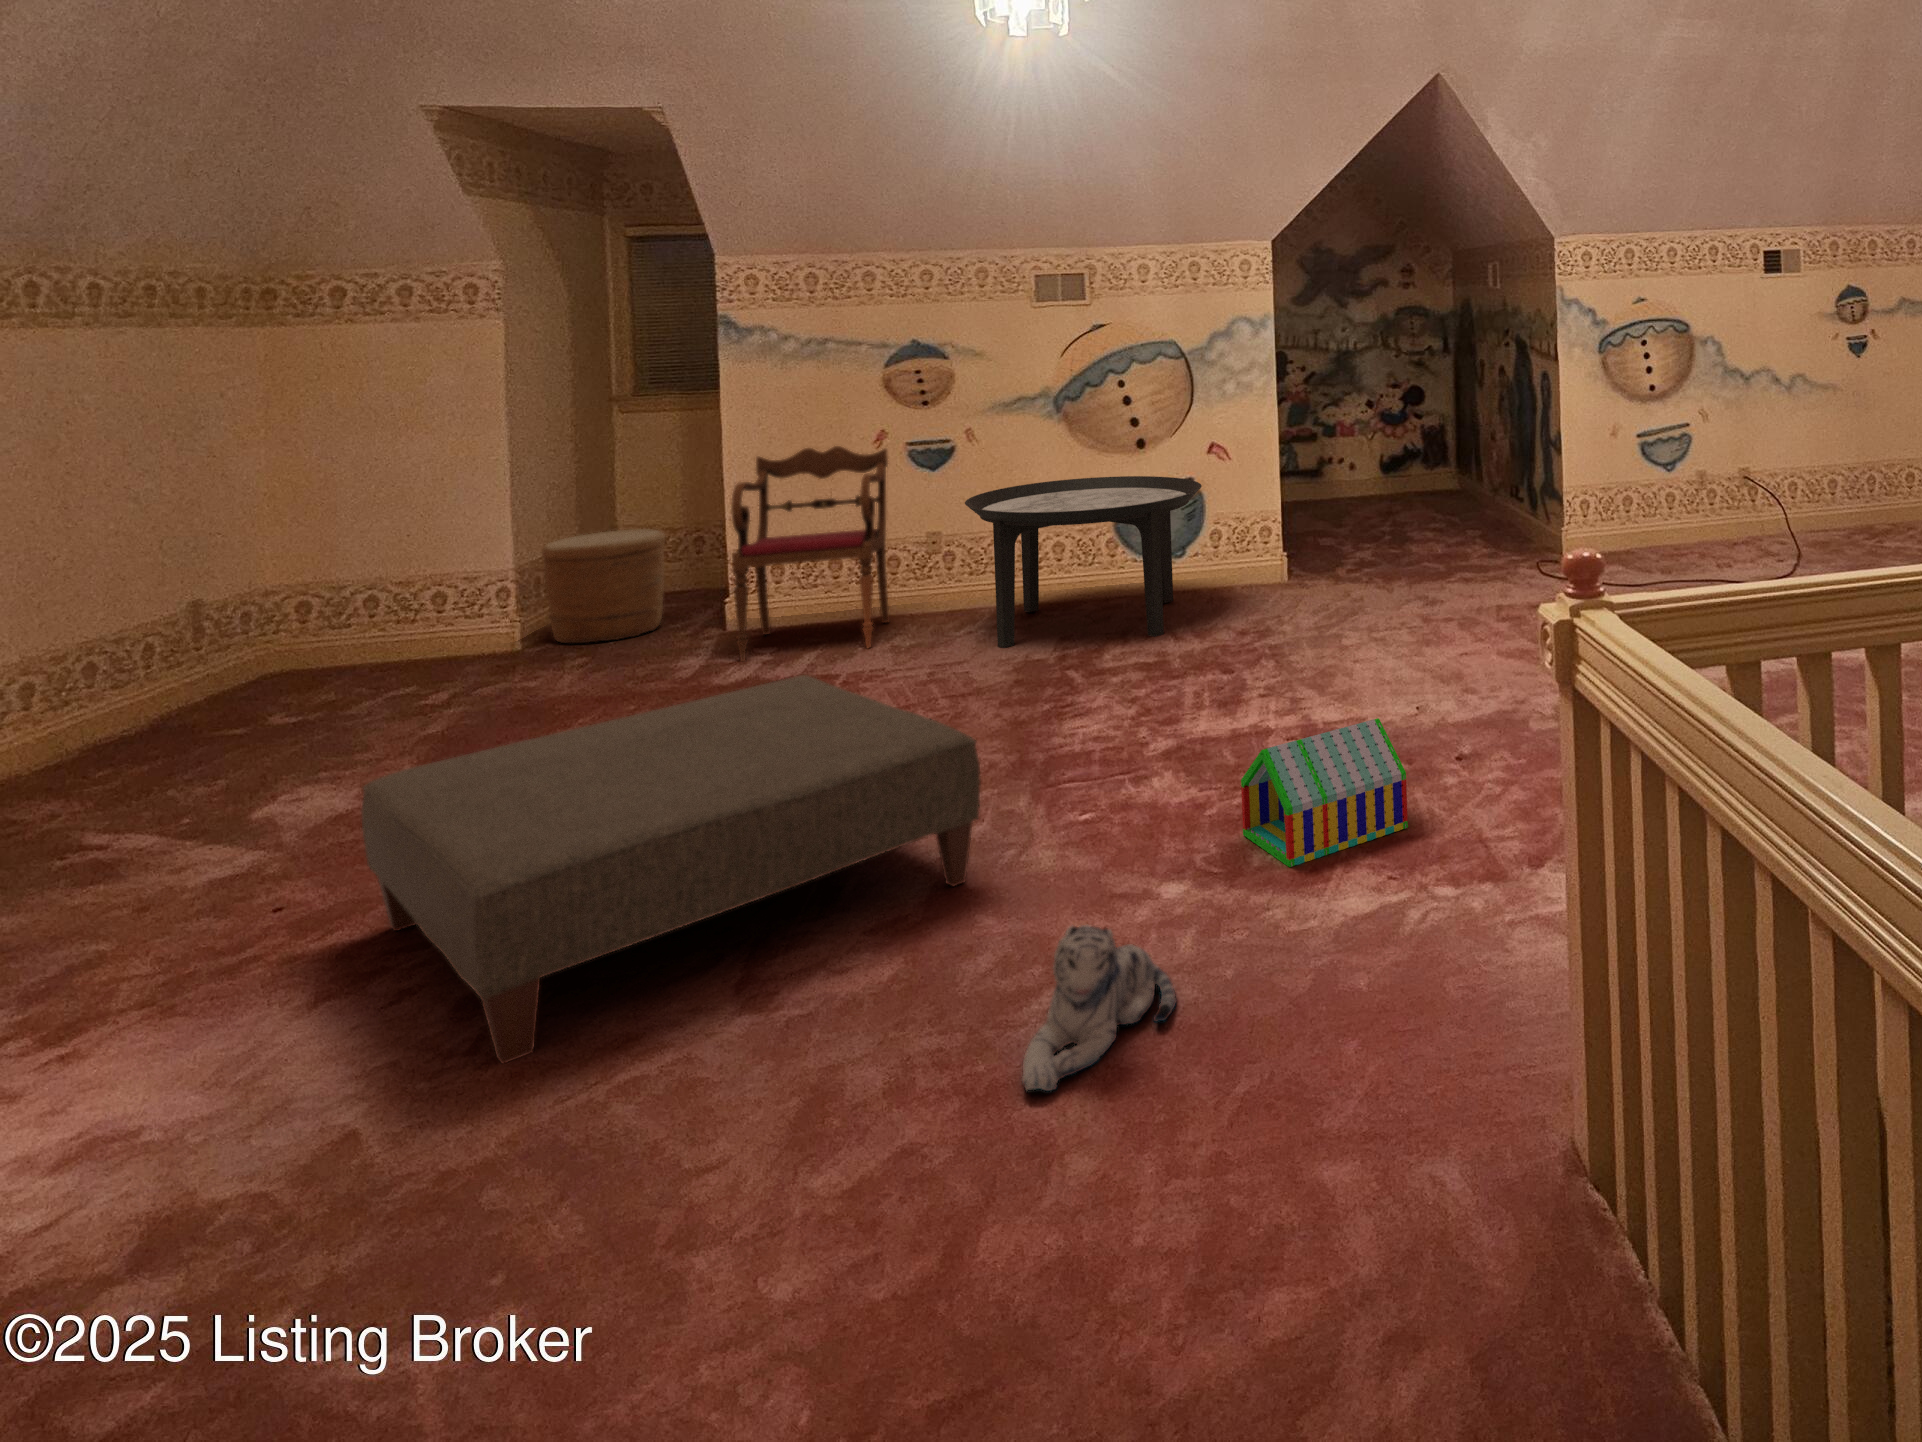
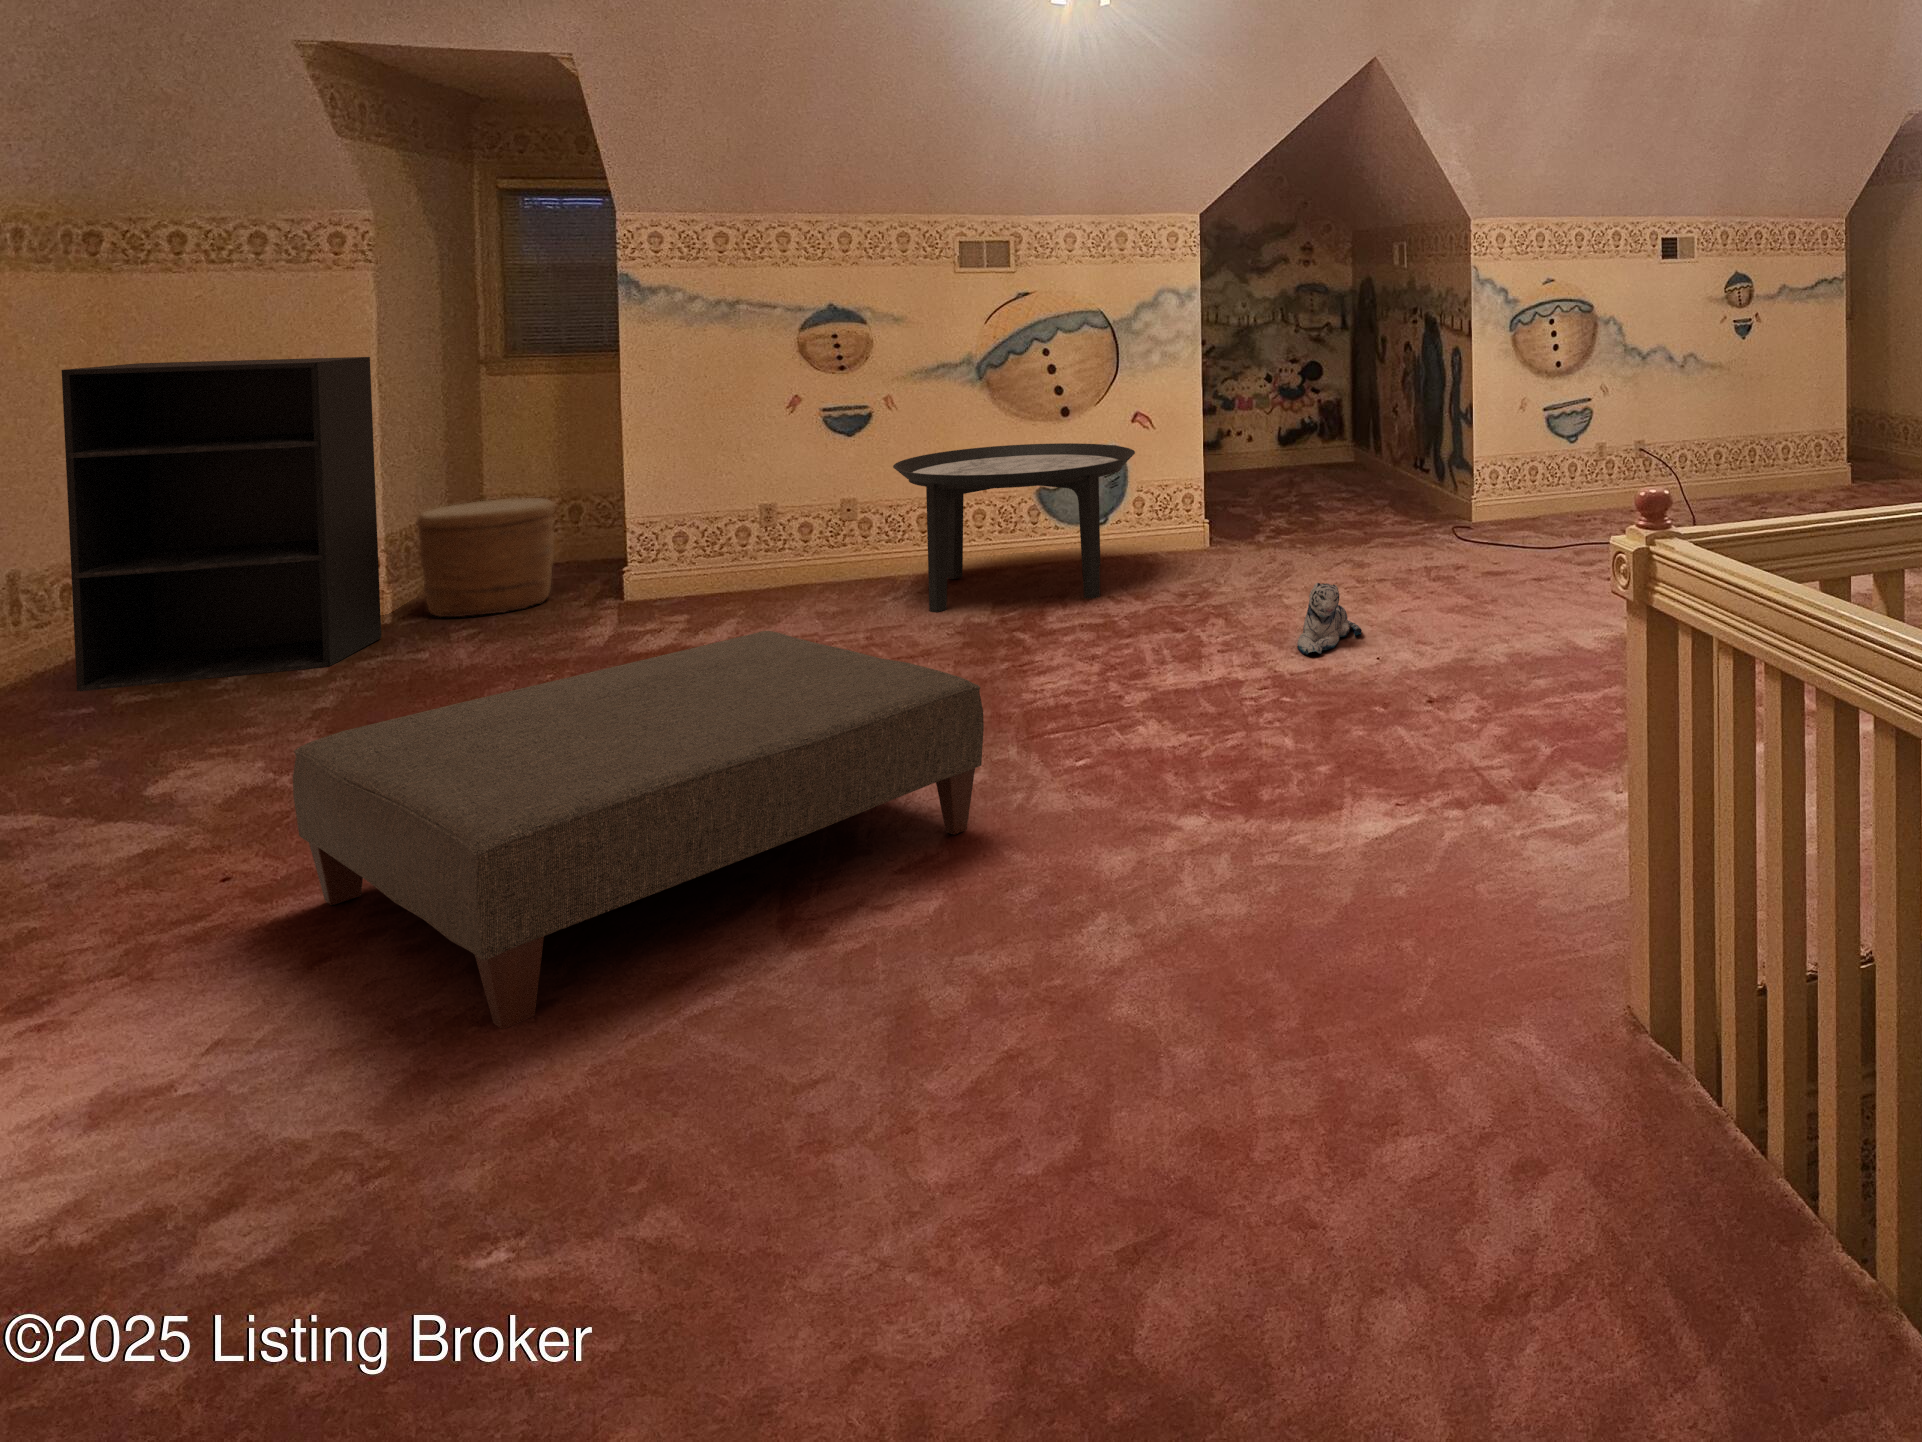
bookshelf: none [231,399,508,710] -> present [62,357,381,691]
armchair: present [731,446,890,661] -> none [643,411,805,631]
toy house: present [1241,718,1408,867] -> none [1240,659,1403,803]
plush toy: present [1023,925,1176,1091] -> present [1297,583,1362,655]

